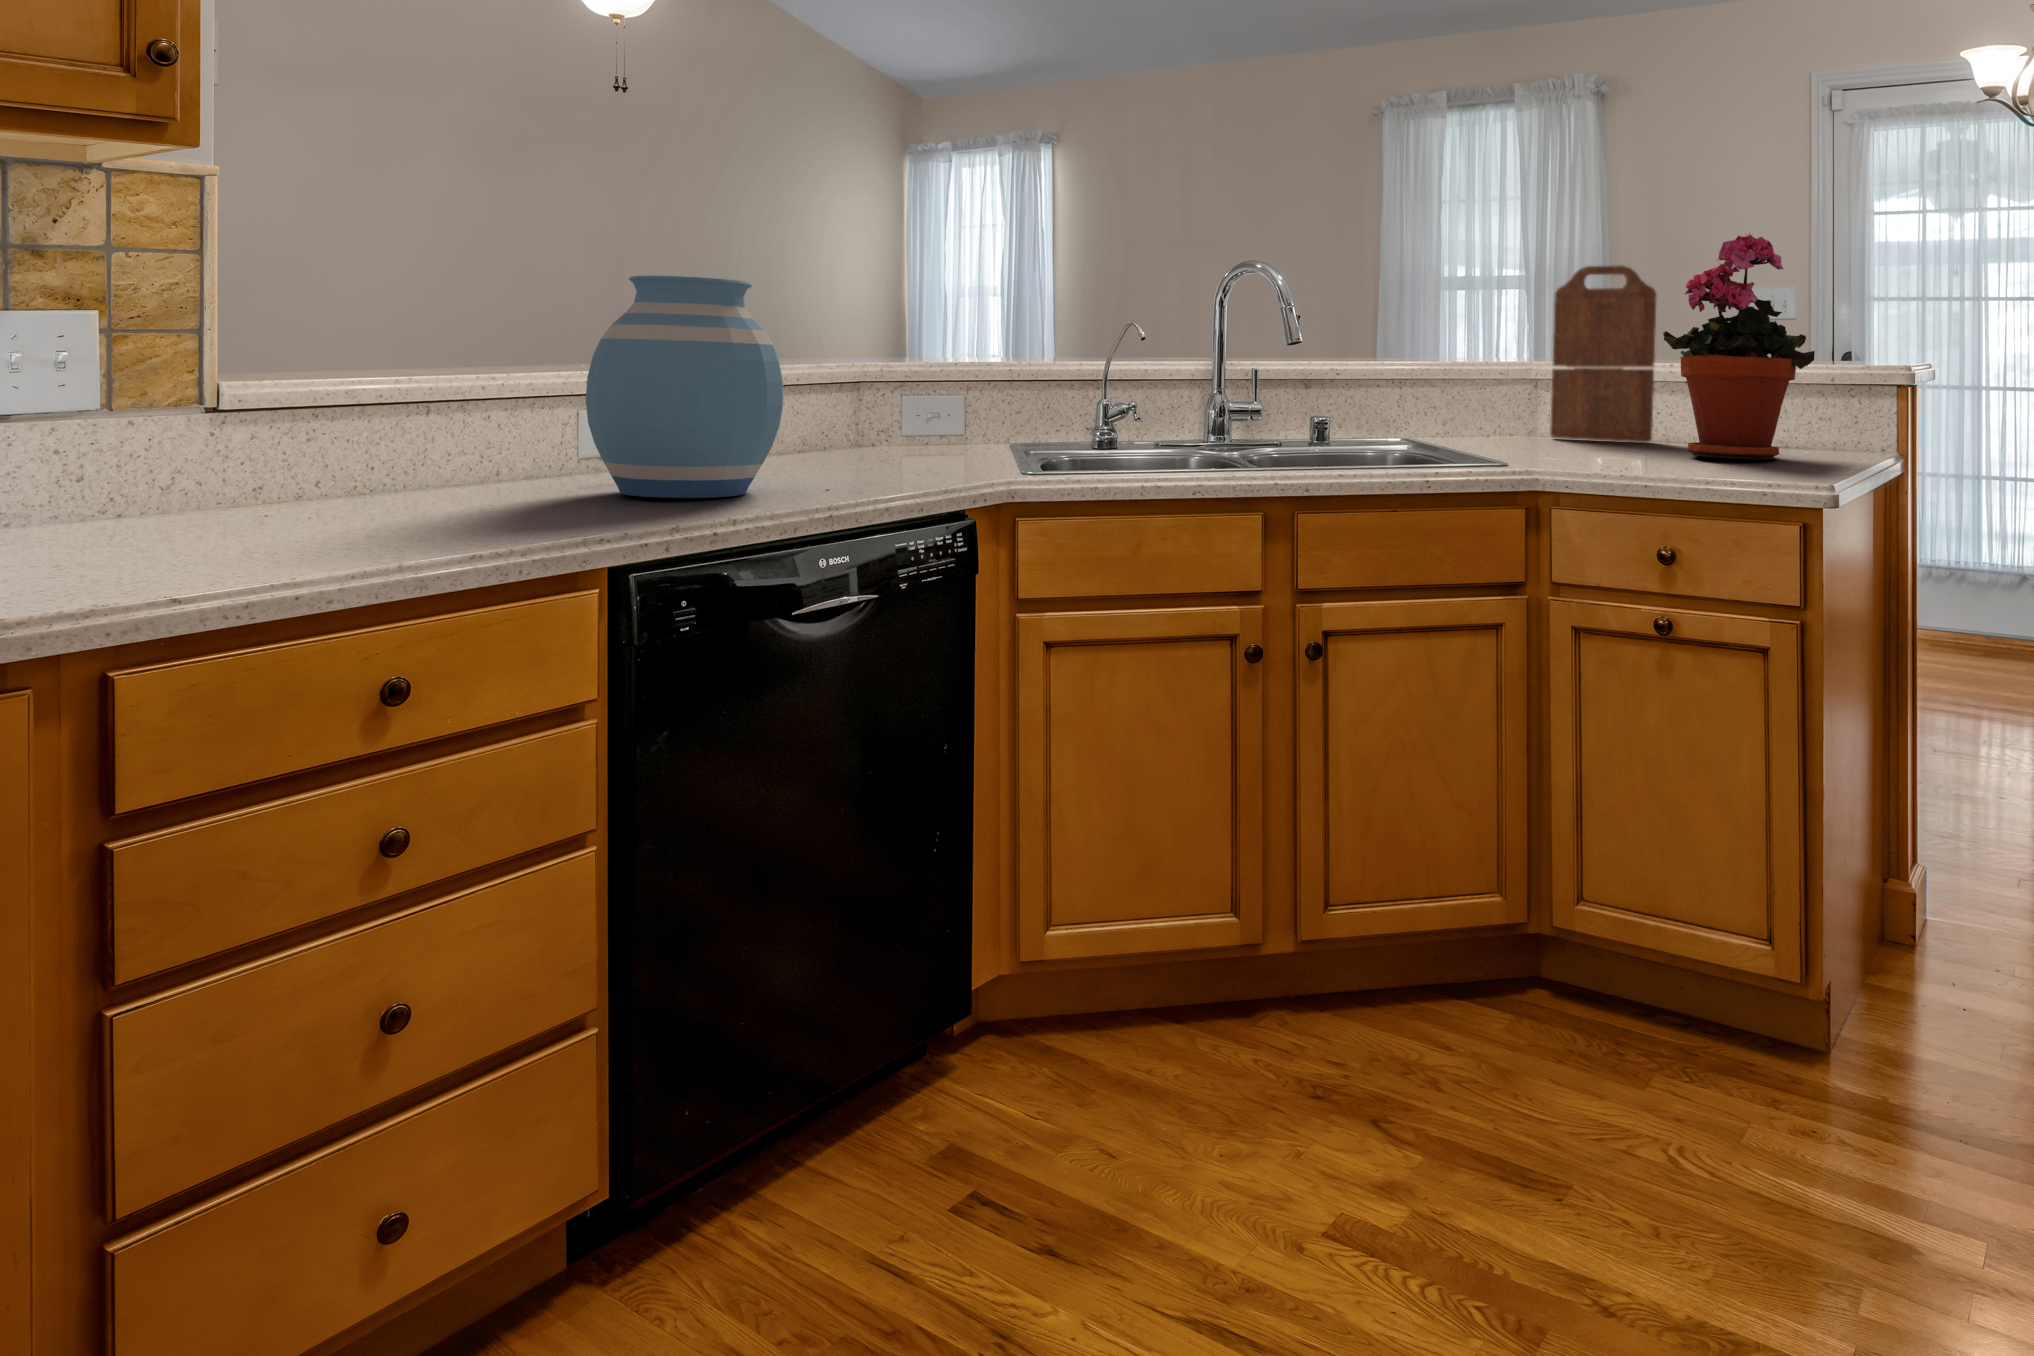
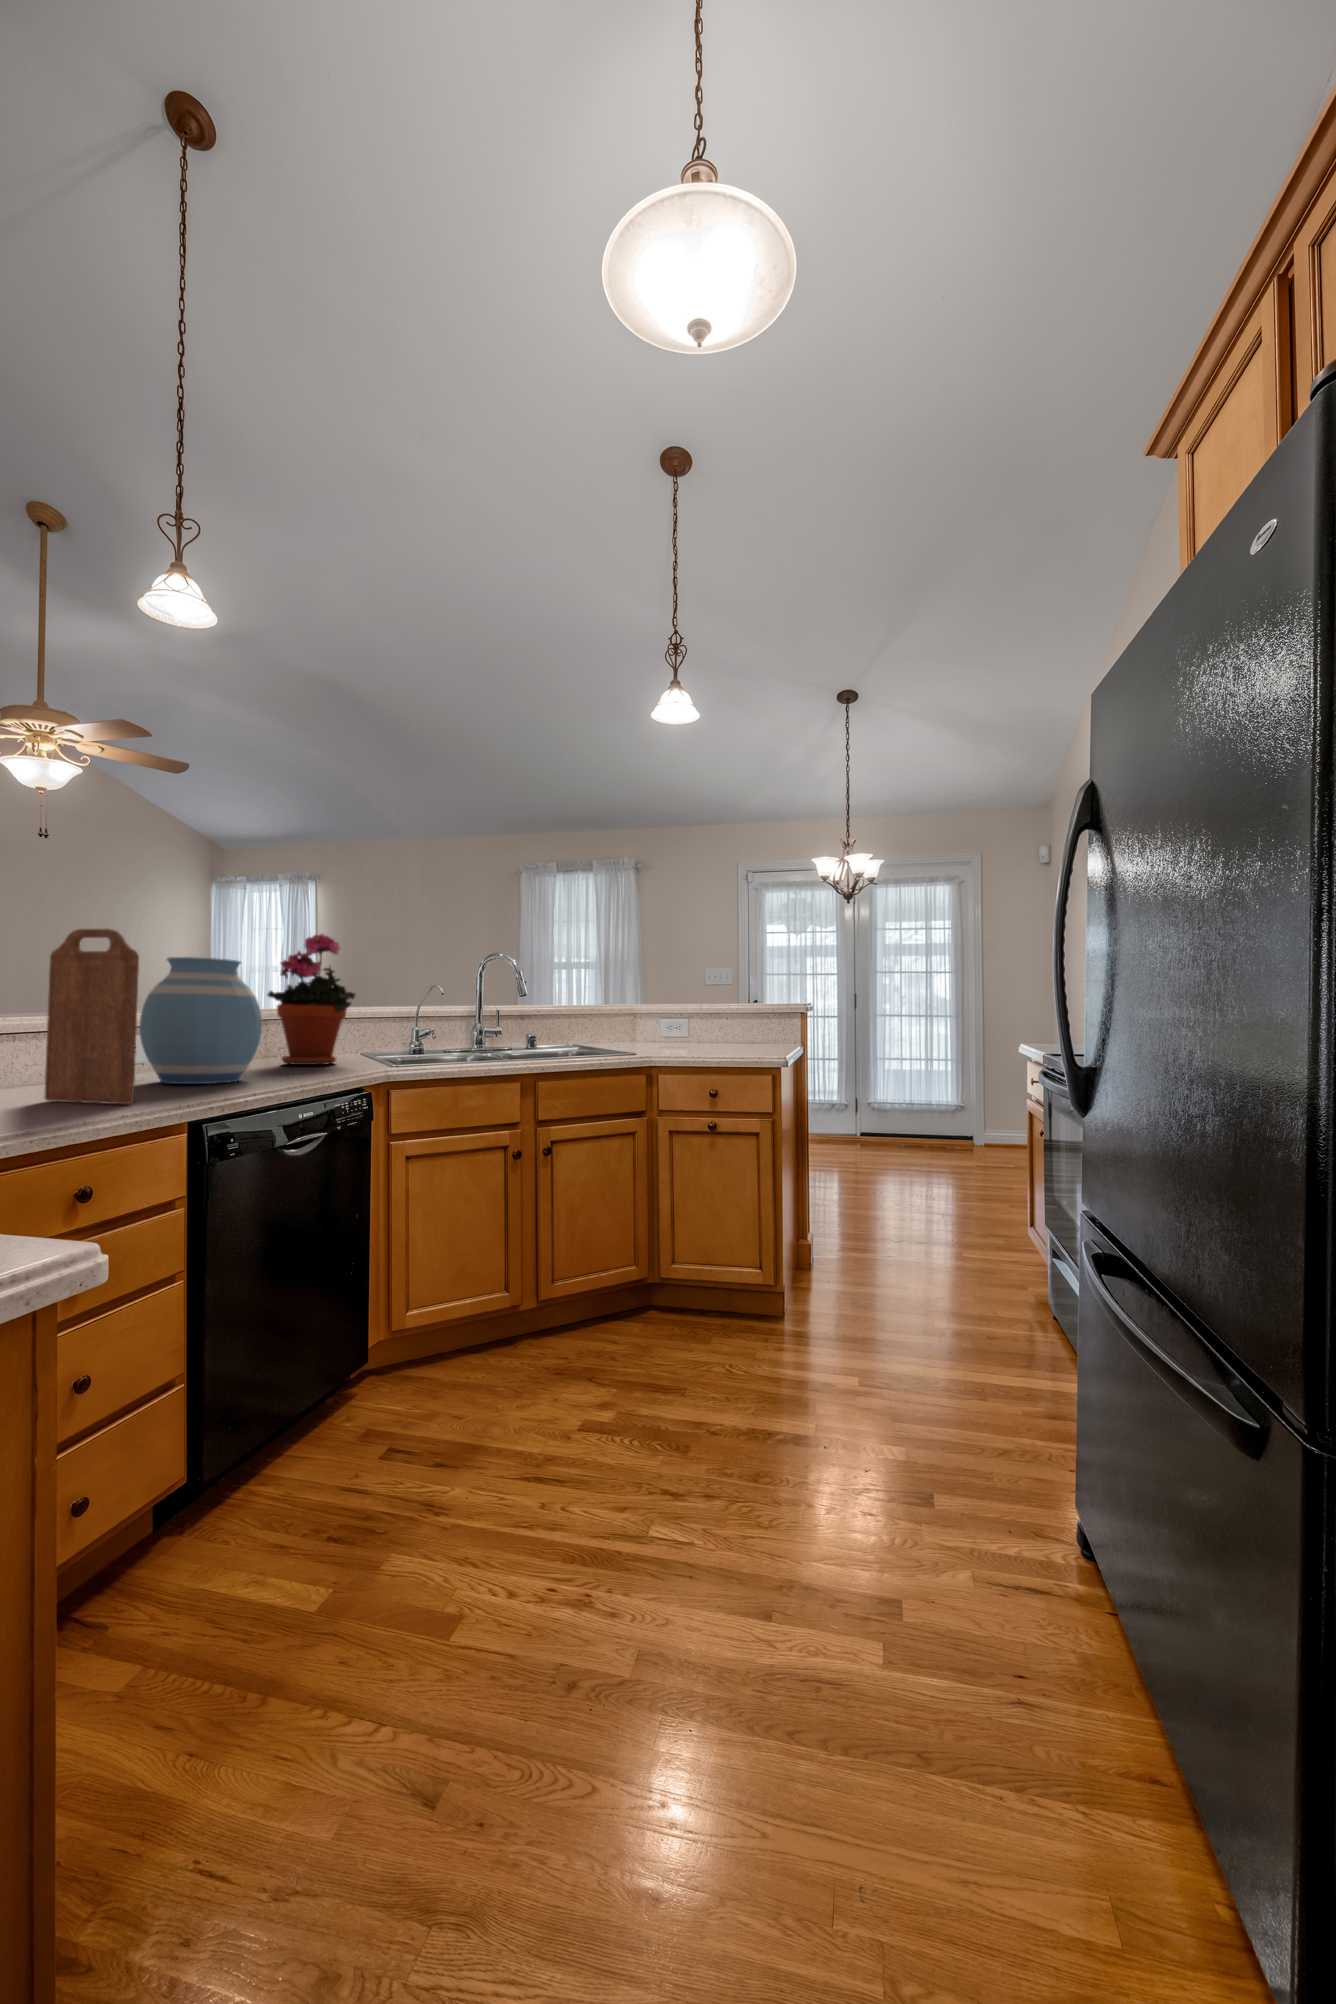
potted plant: present [1663,233,1815,460] -> present [268,934,355,1065]
cutting board: present [1550,265,1656,442] -> present [45,929,139,1104]

